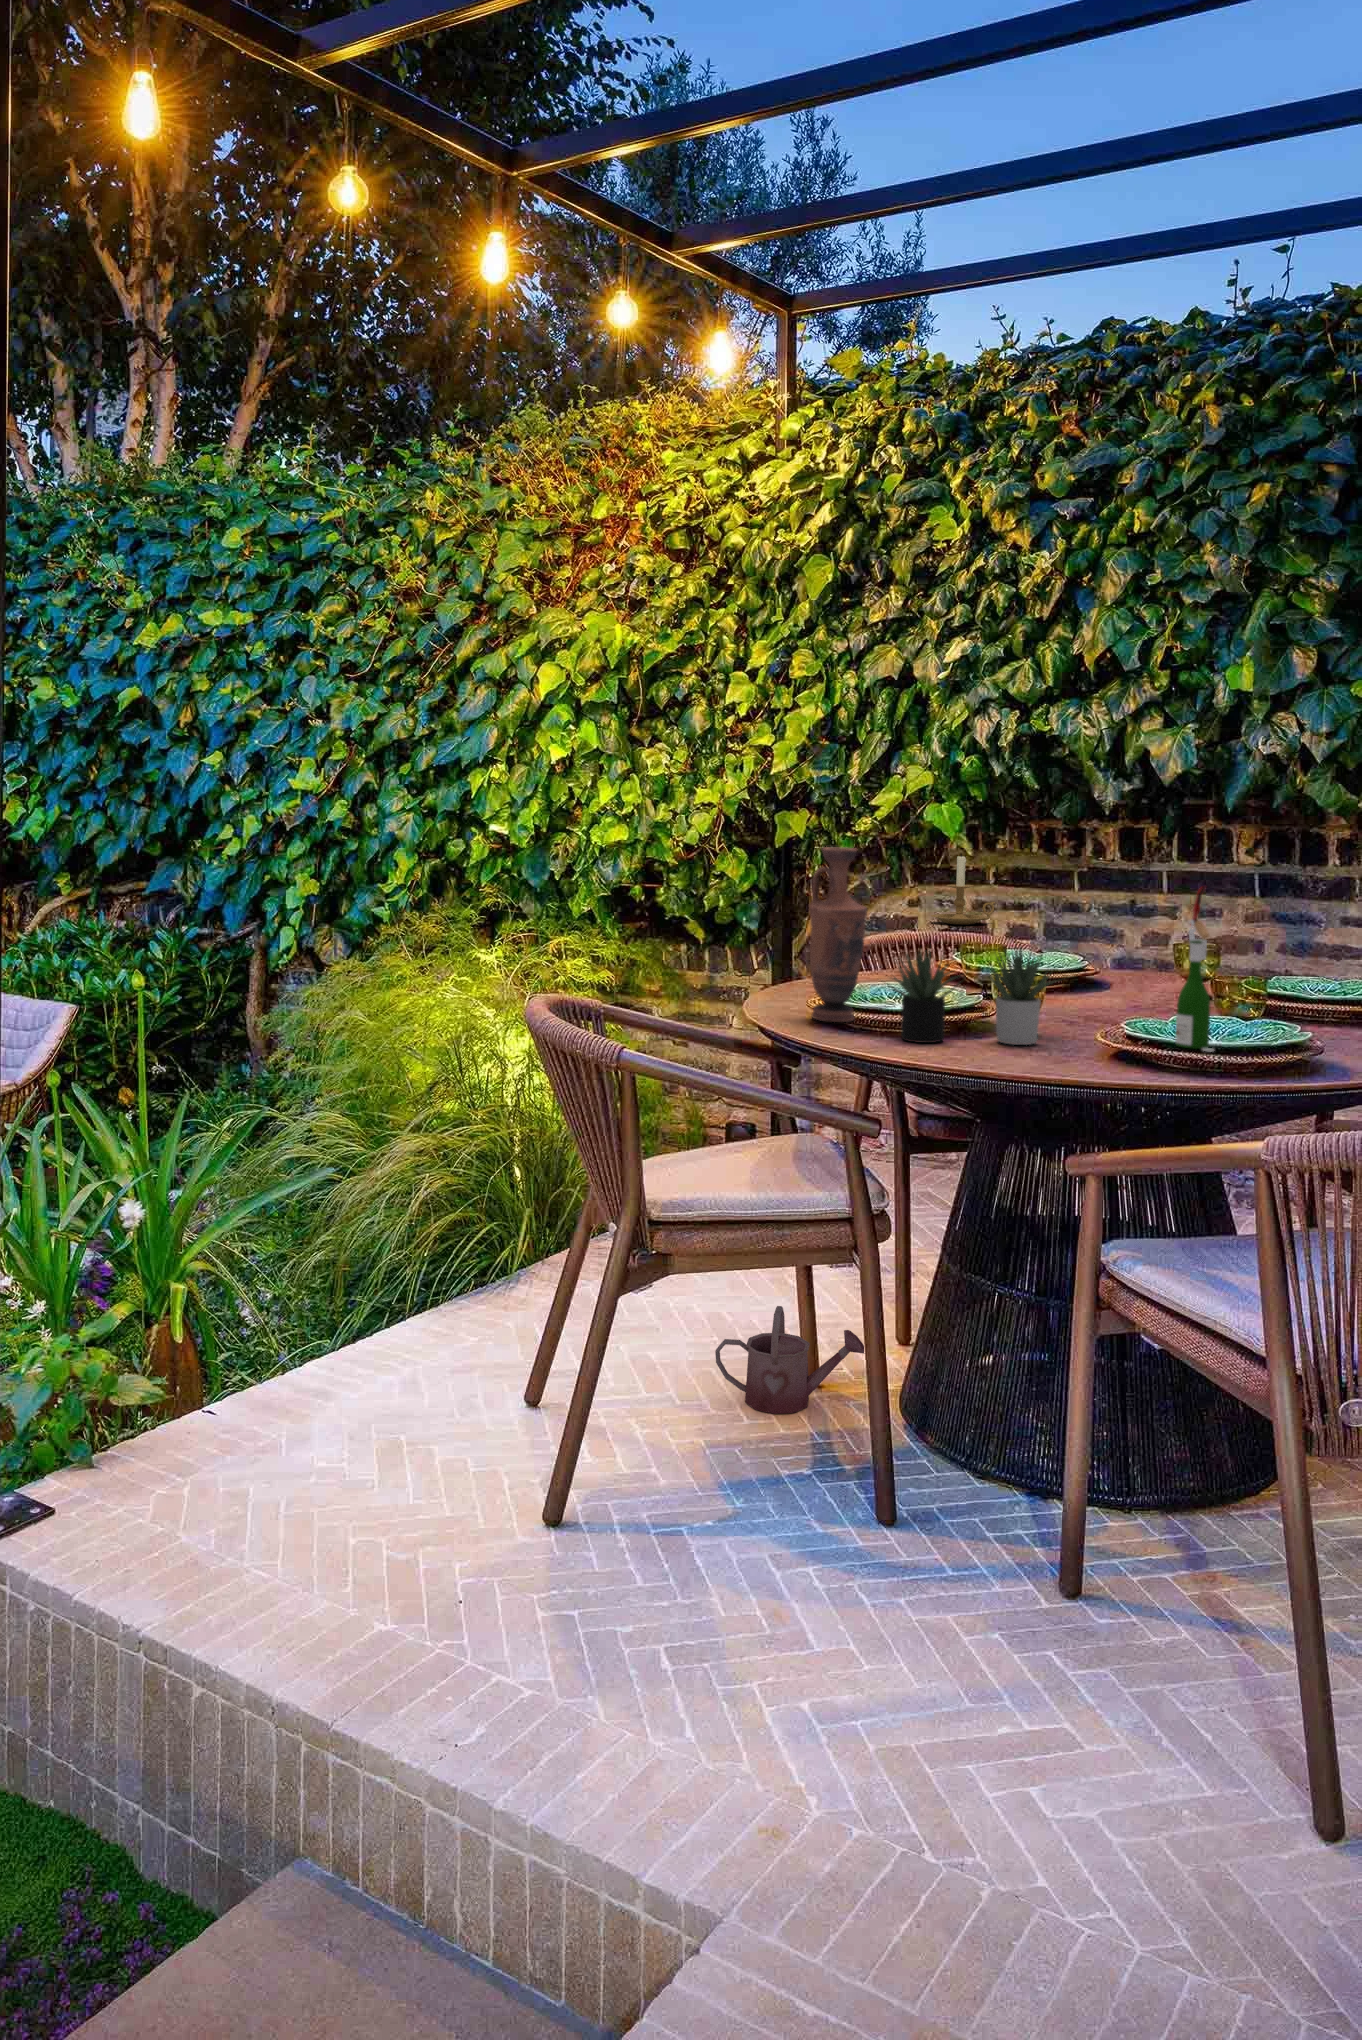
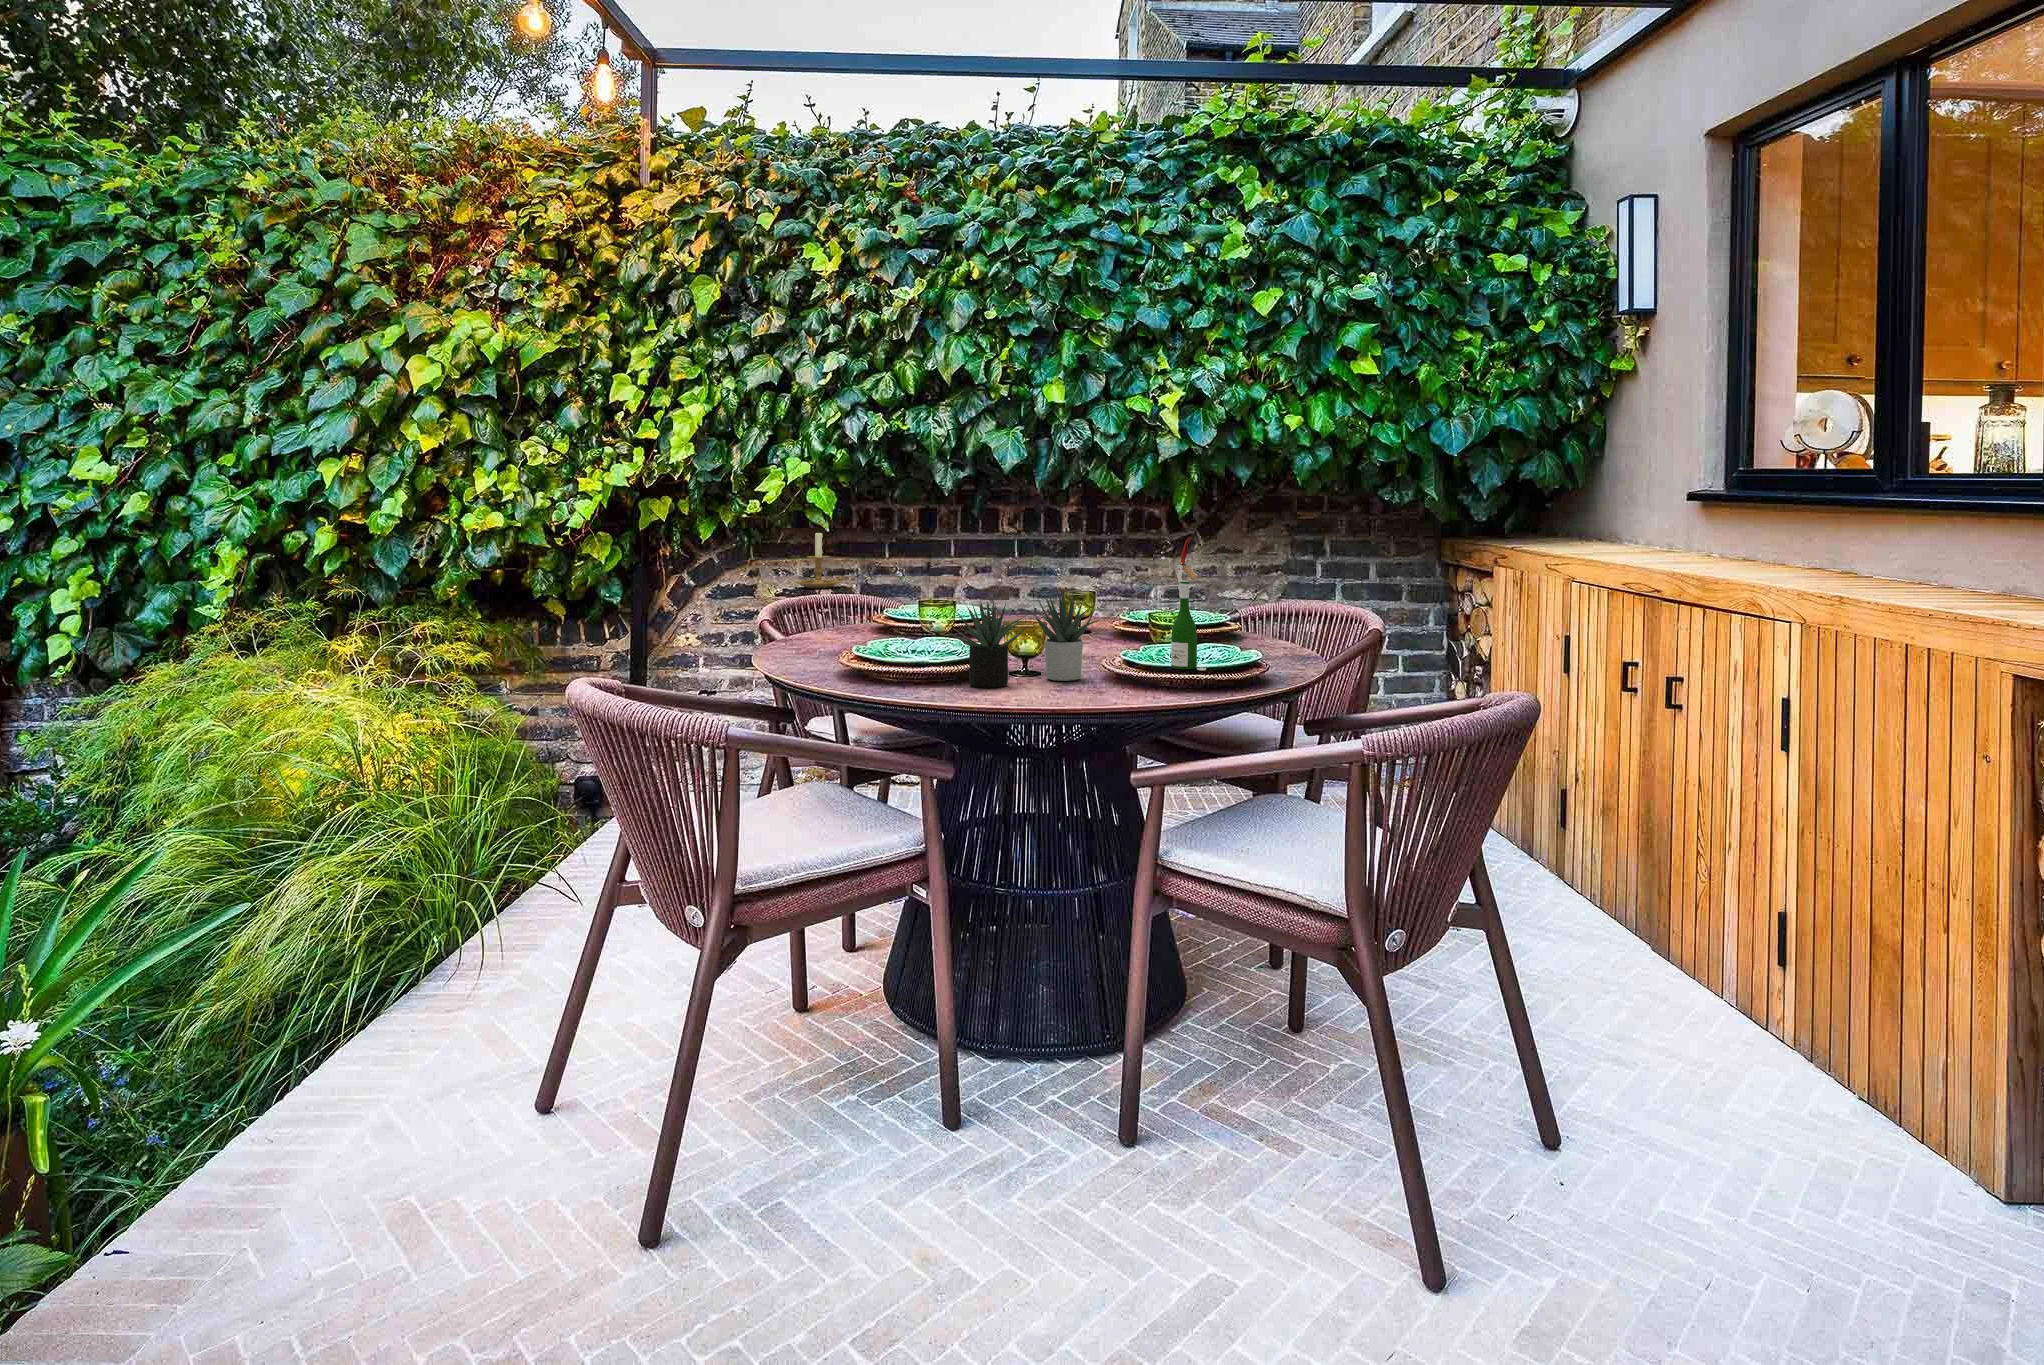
vase: present [809,847,868,1022] -> none [855,513,909,677]
watering can: present [715,1306,864,1414] -> none [764,956,910,1065]

